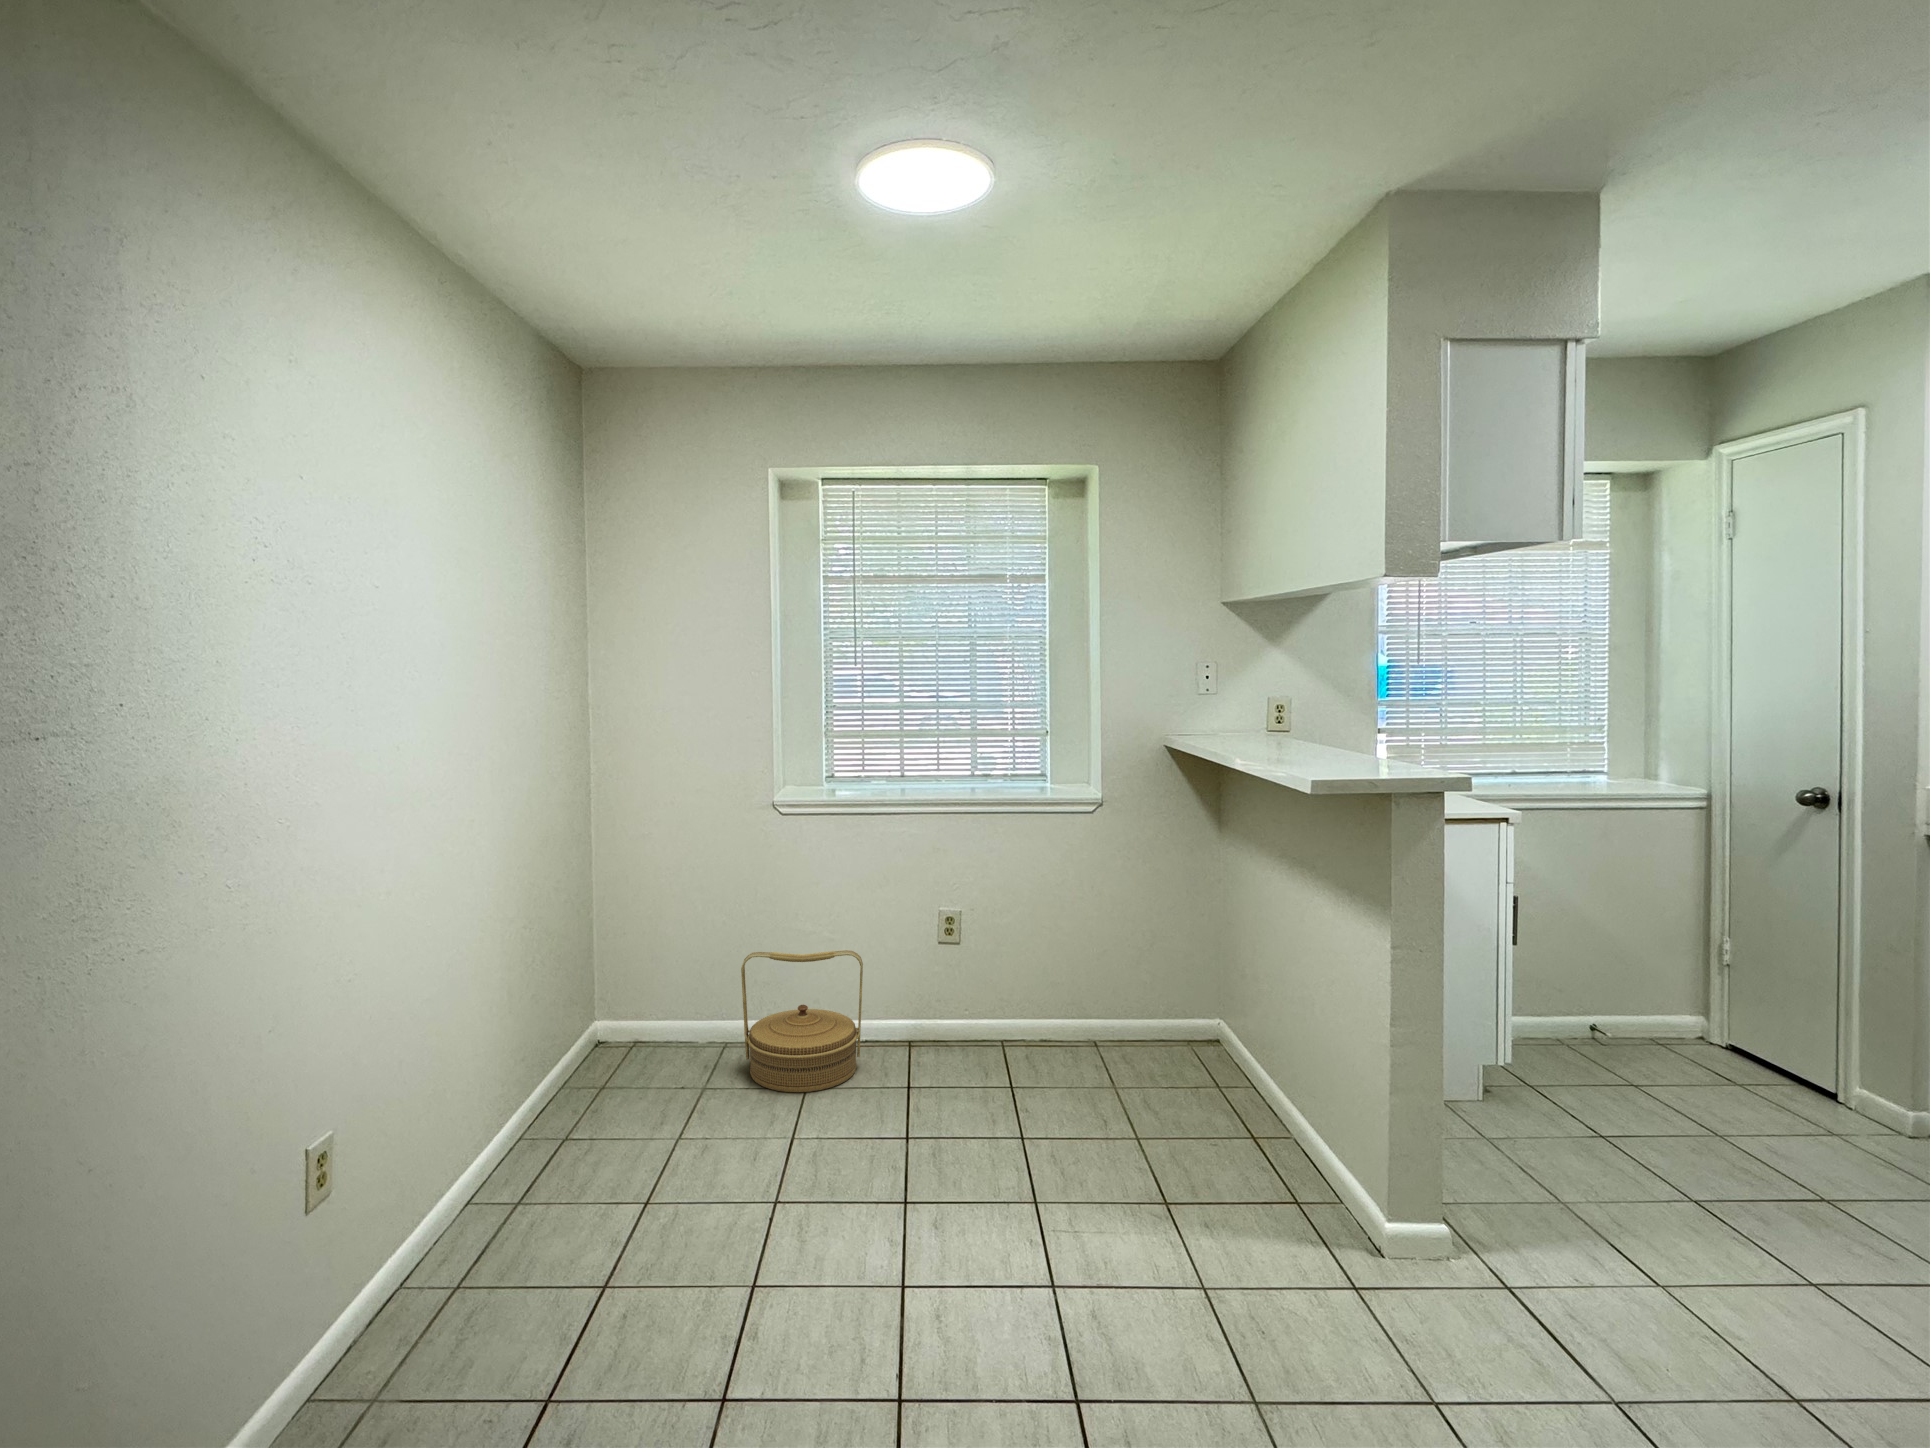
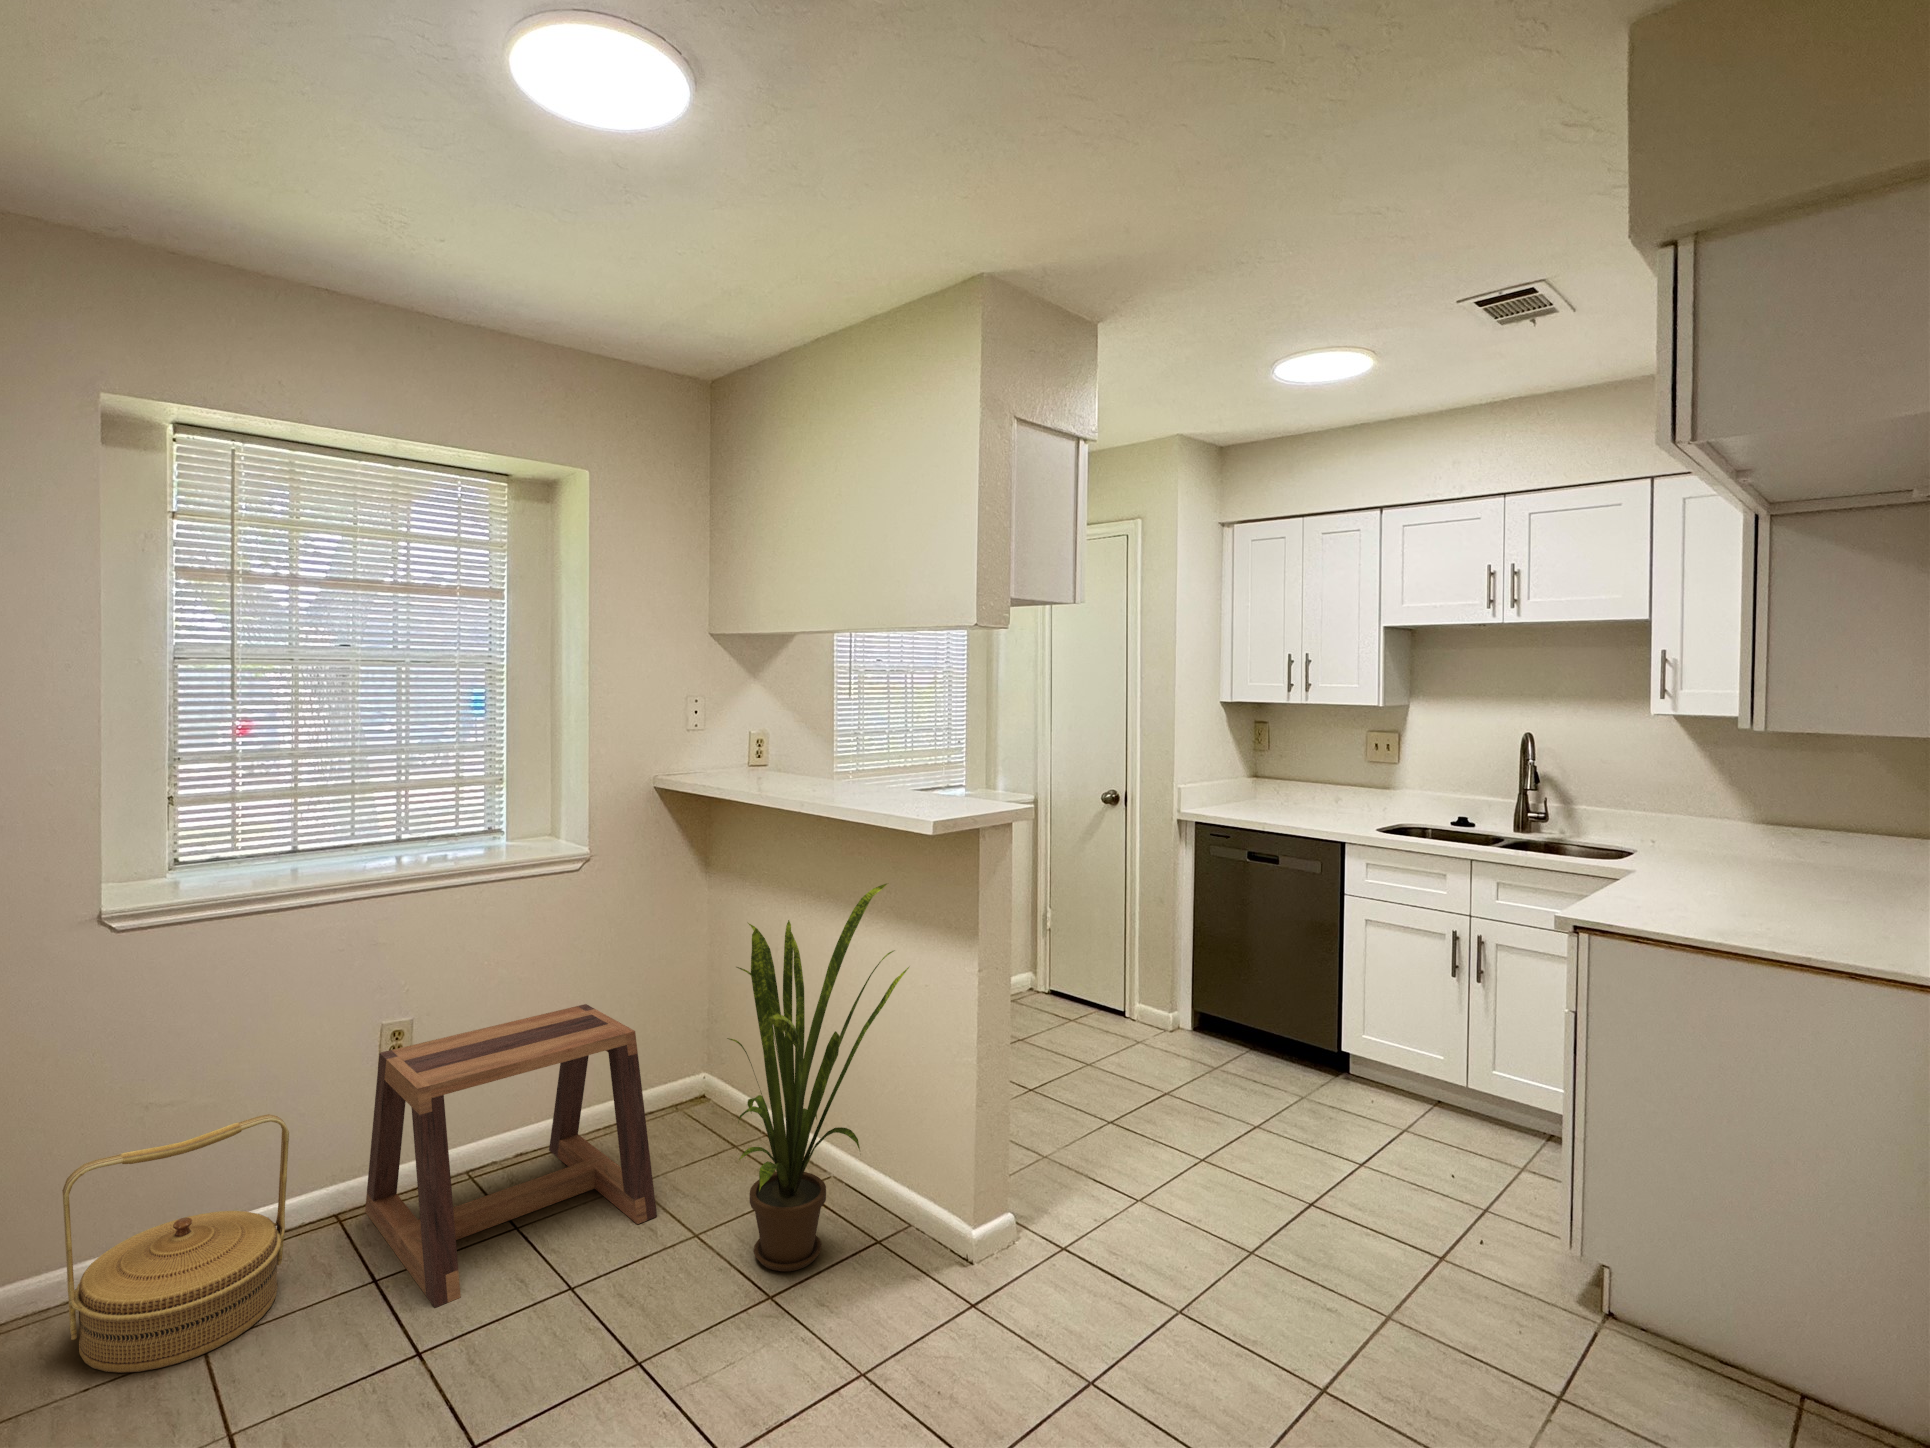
house plant: none [1133,847,1332,1193] -> present [727,884,909,1271]
stool: none [927,926,1116,1116] -> present [365,1004,657,1308]

